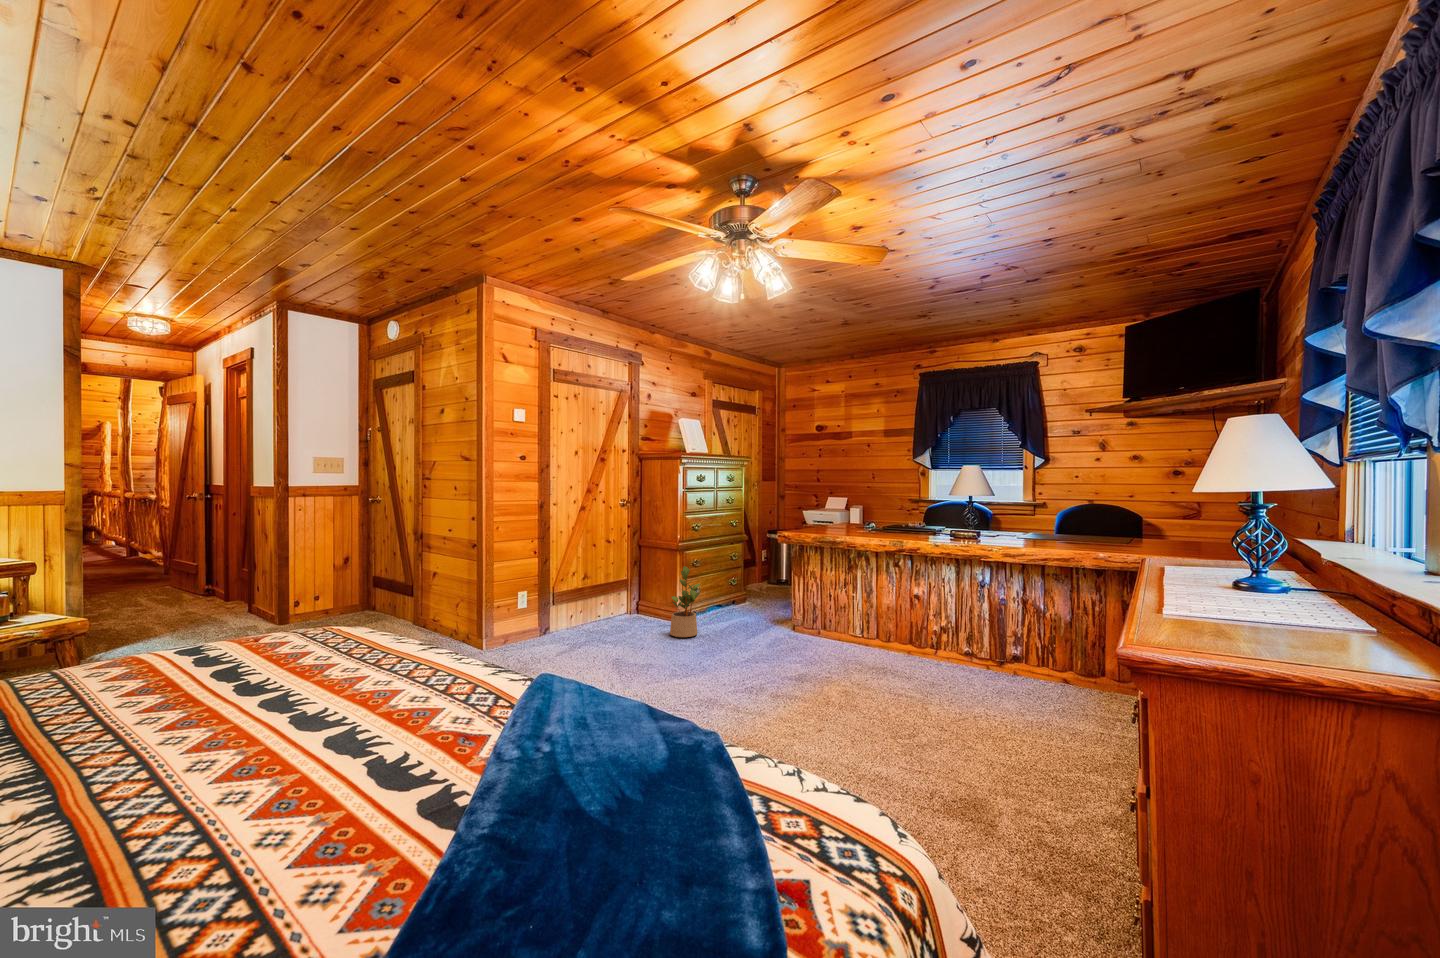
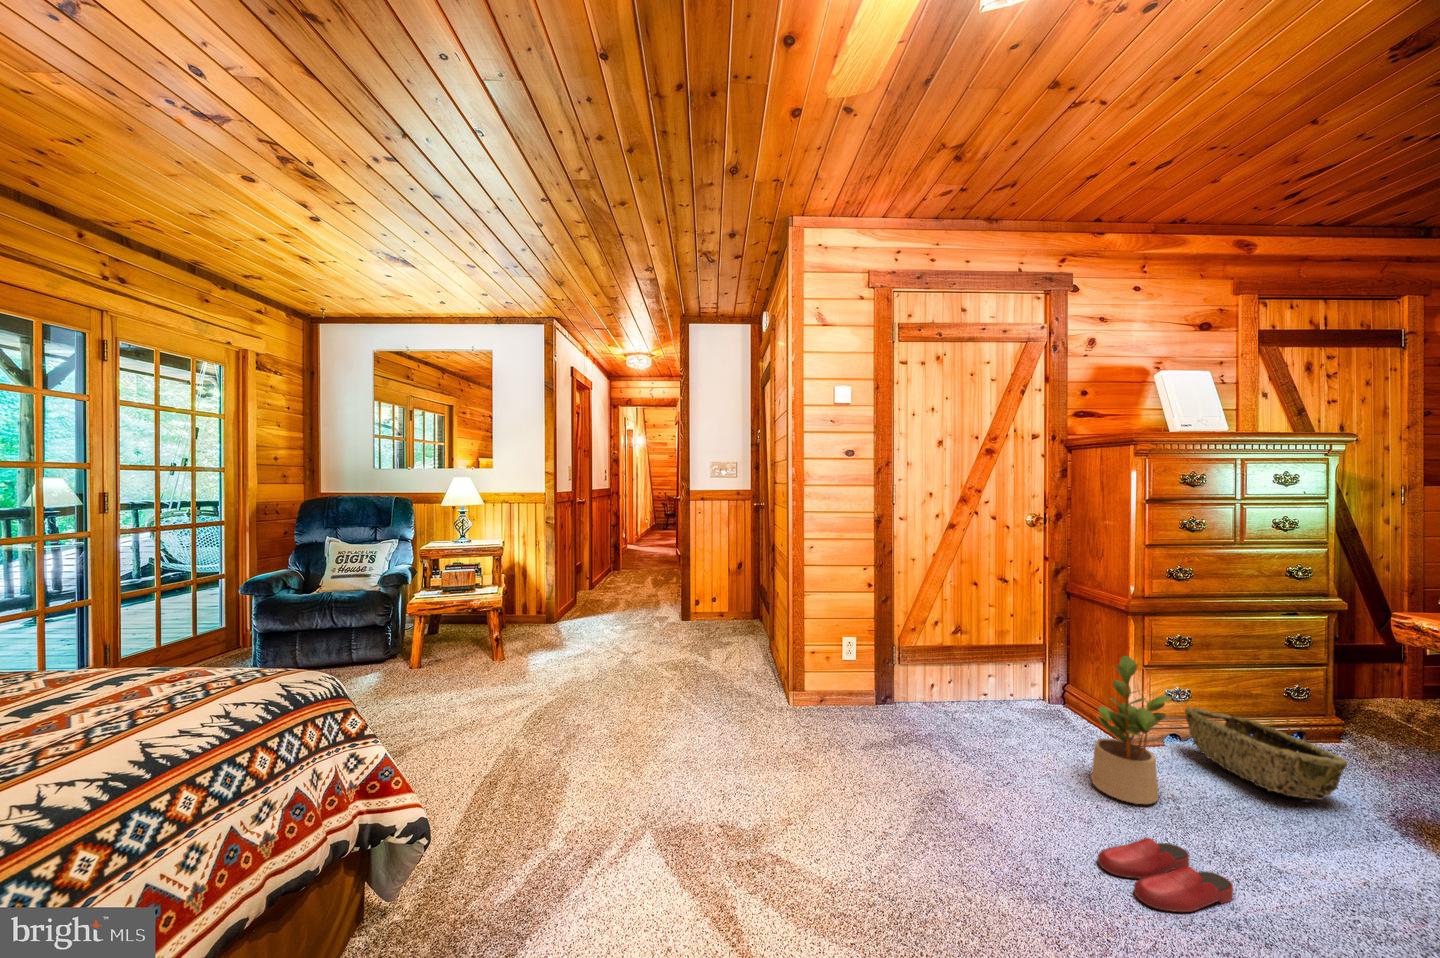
woven basket: none [698,593,753,621] -> present [1185,707,1347,800]
slippers: none [688,640,732,661] -> present [1098,838,1233,912]

